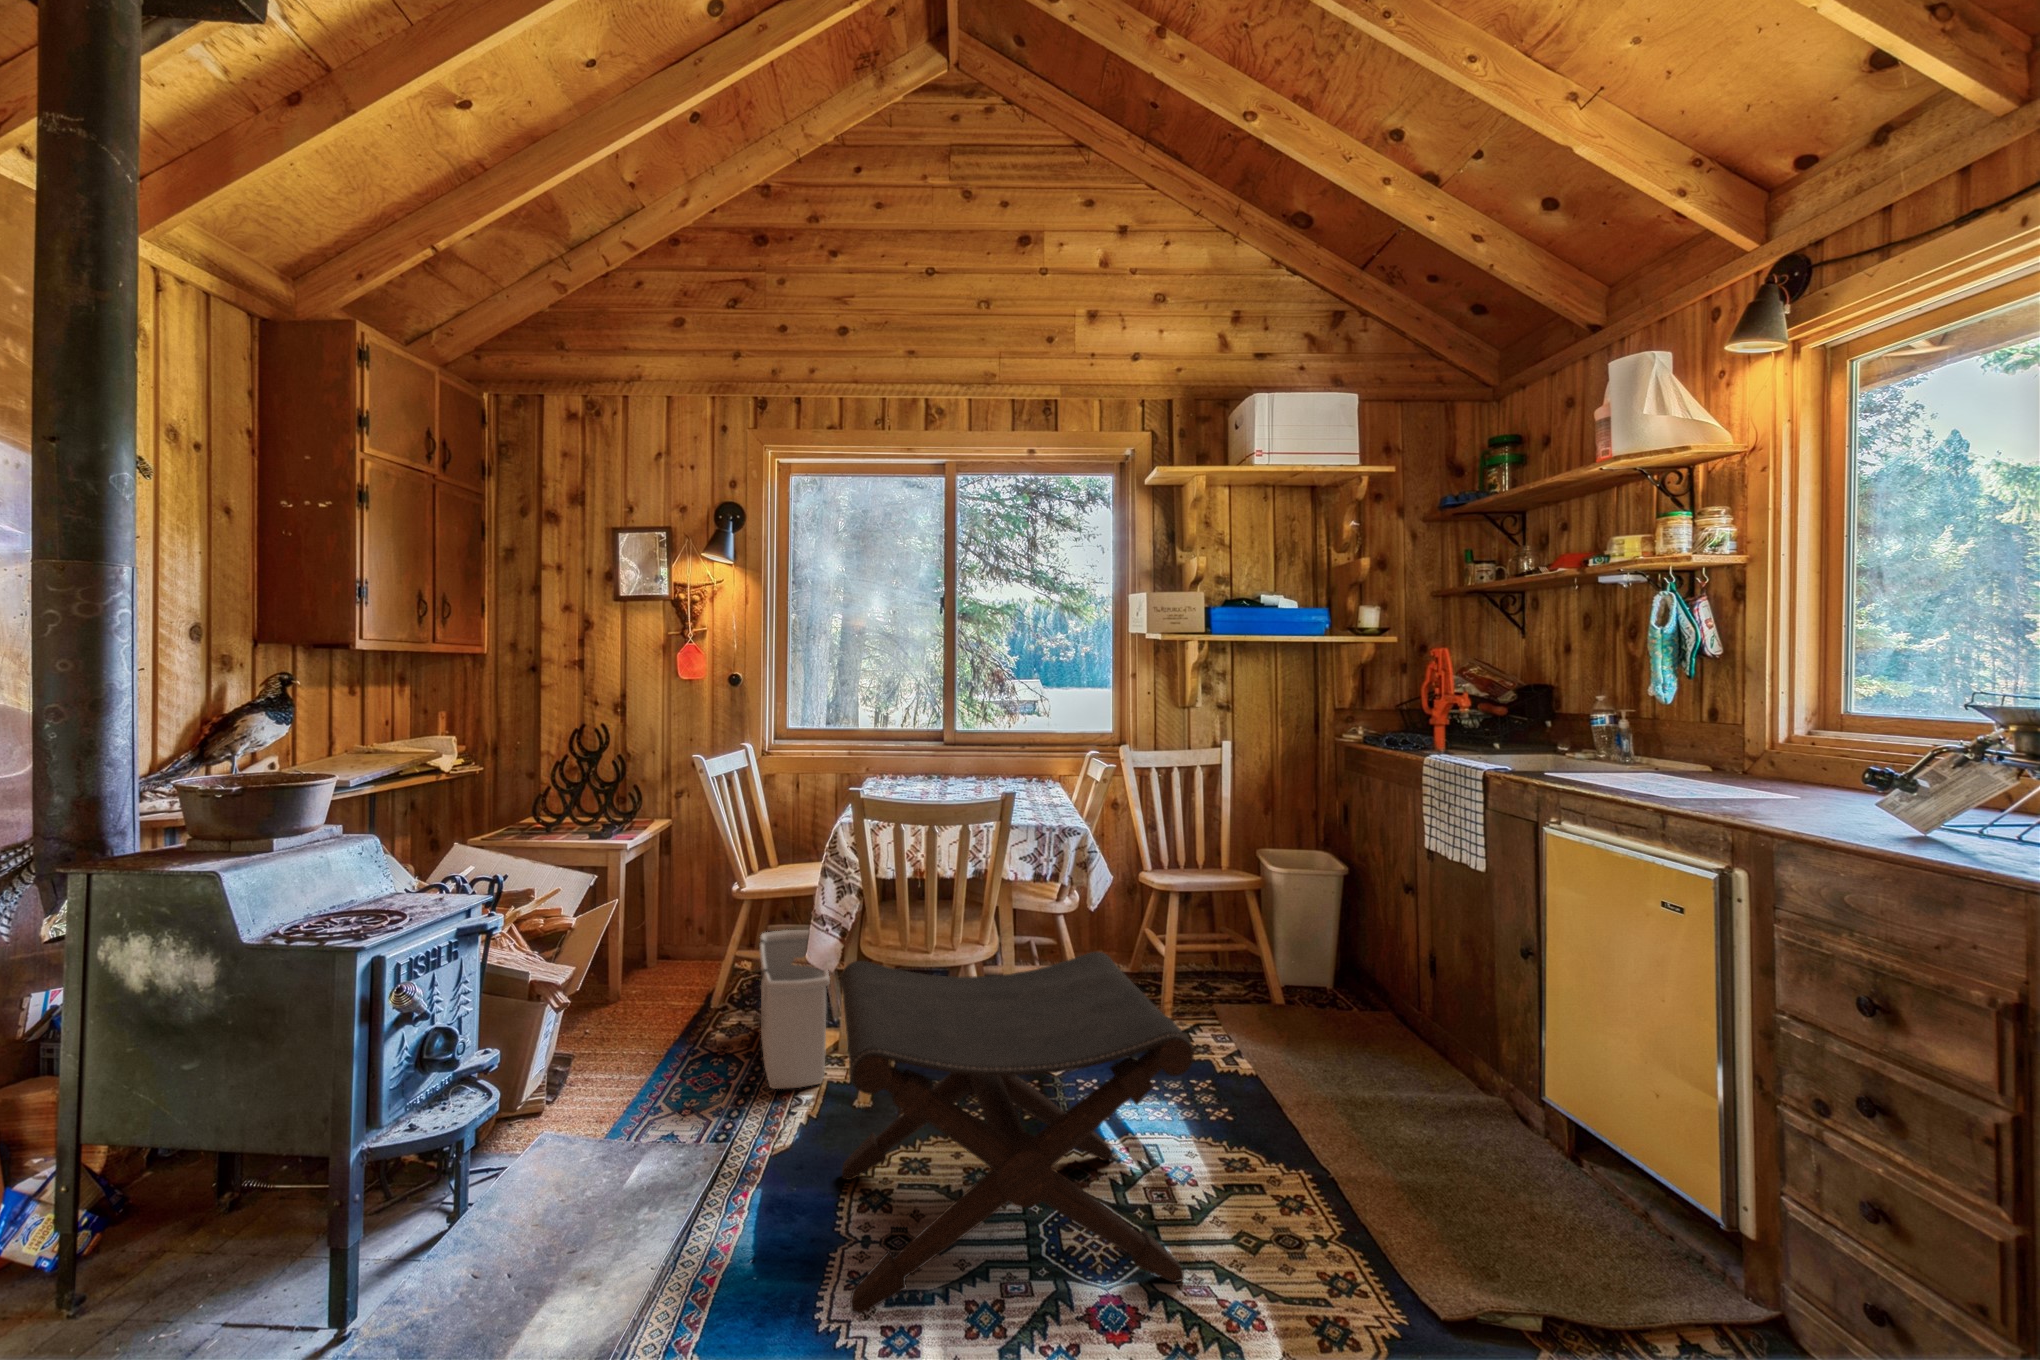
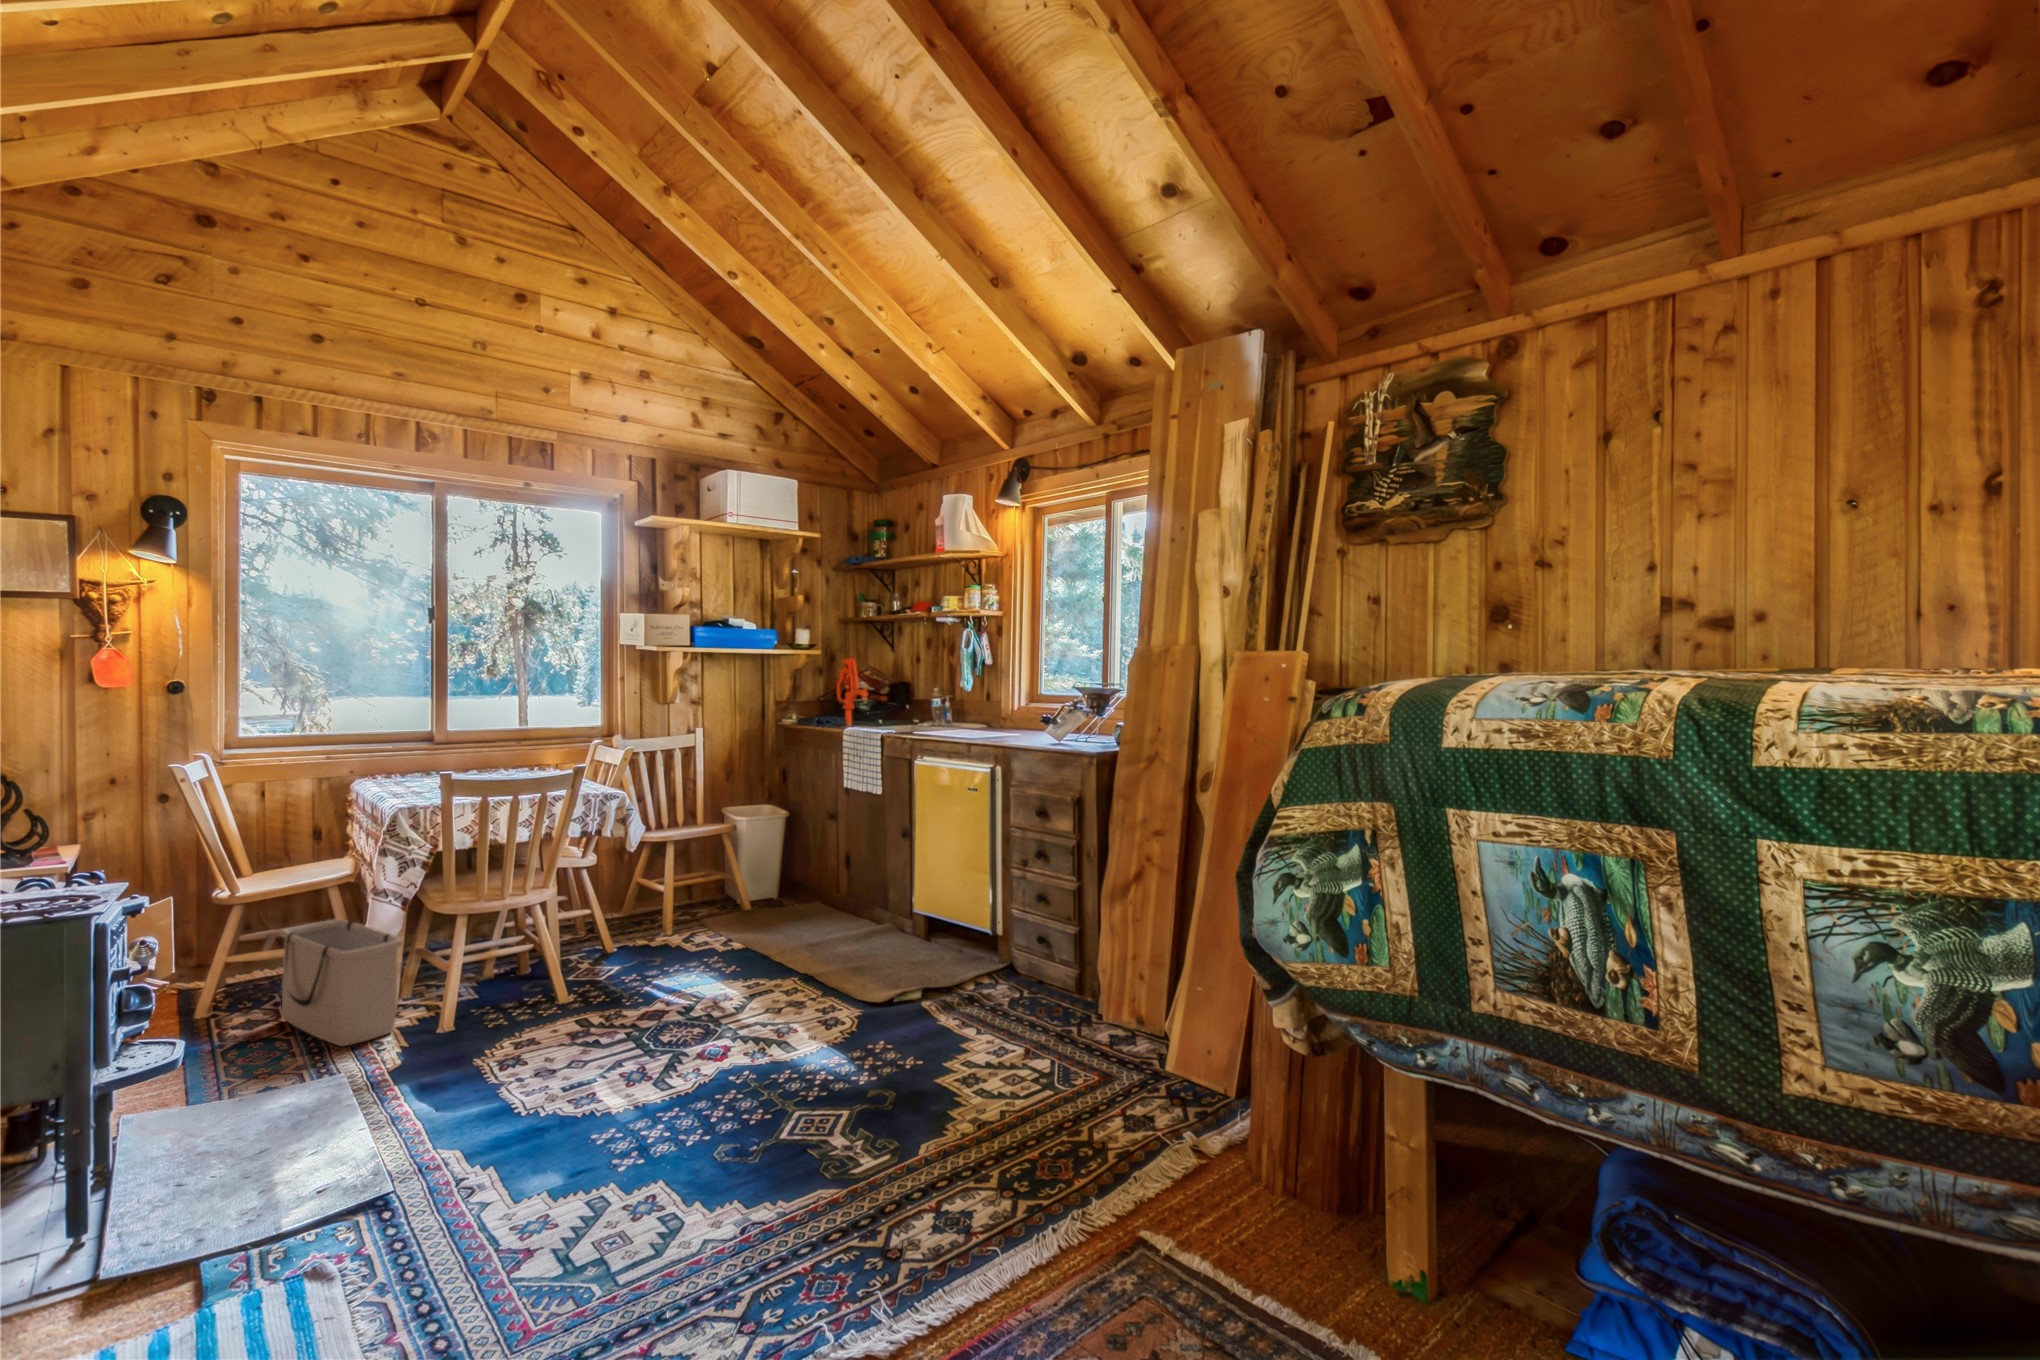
footstool: present [840,951,1194,1313] -> none [467,866,754,1106]

